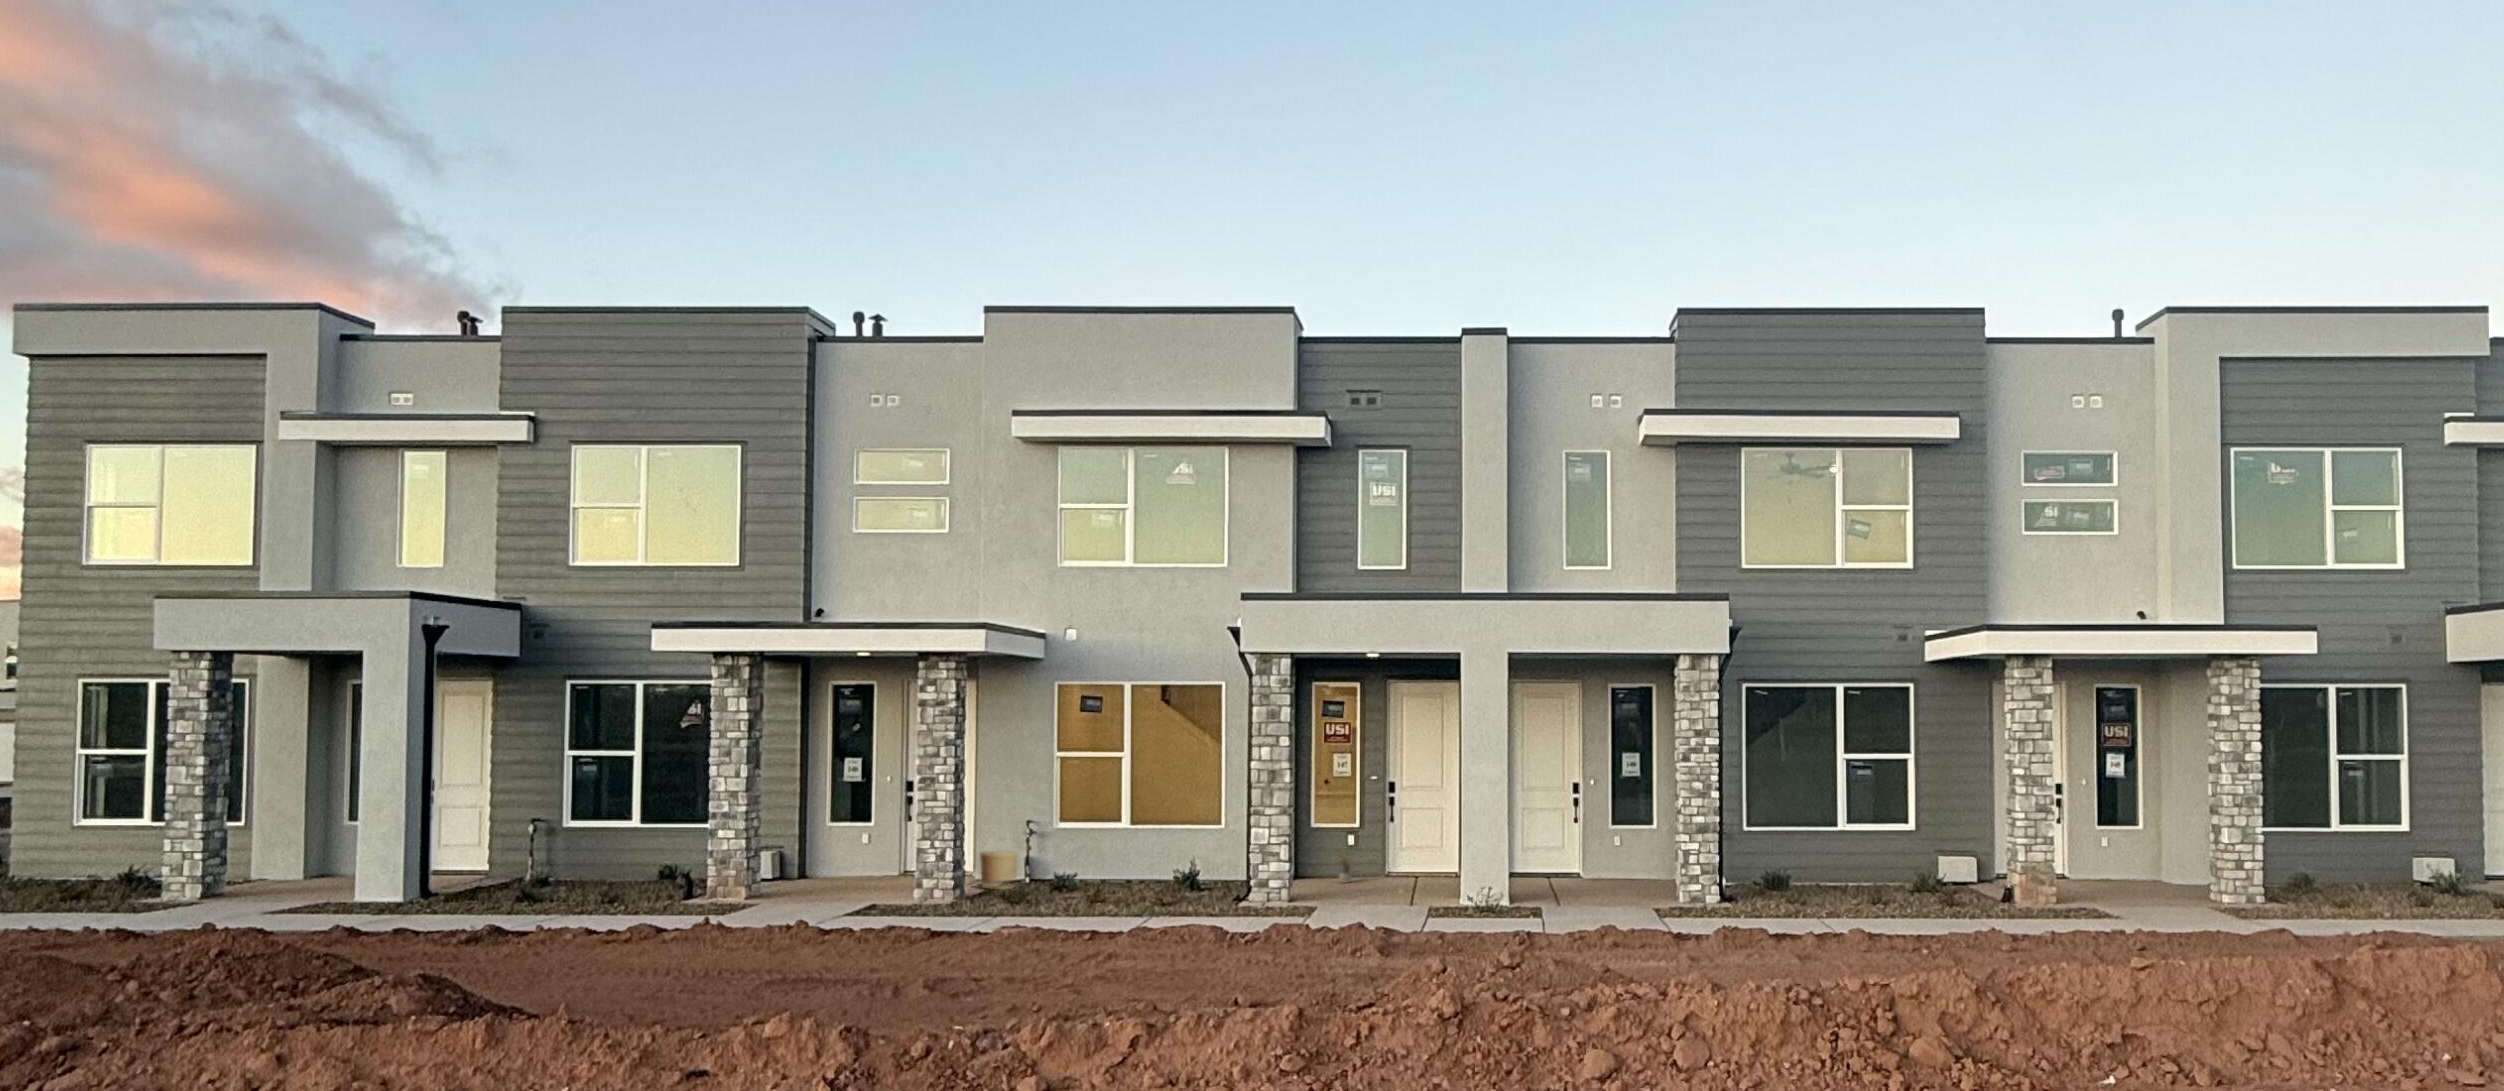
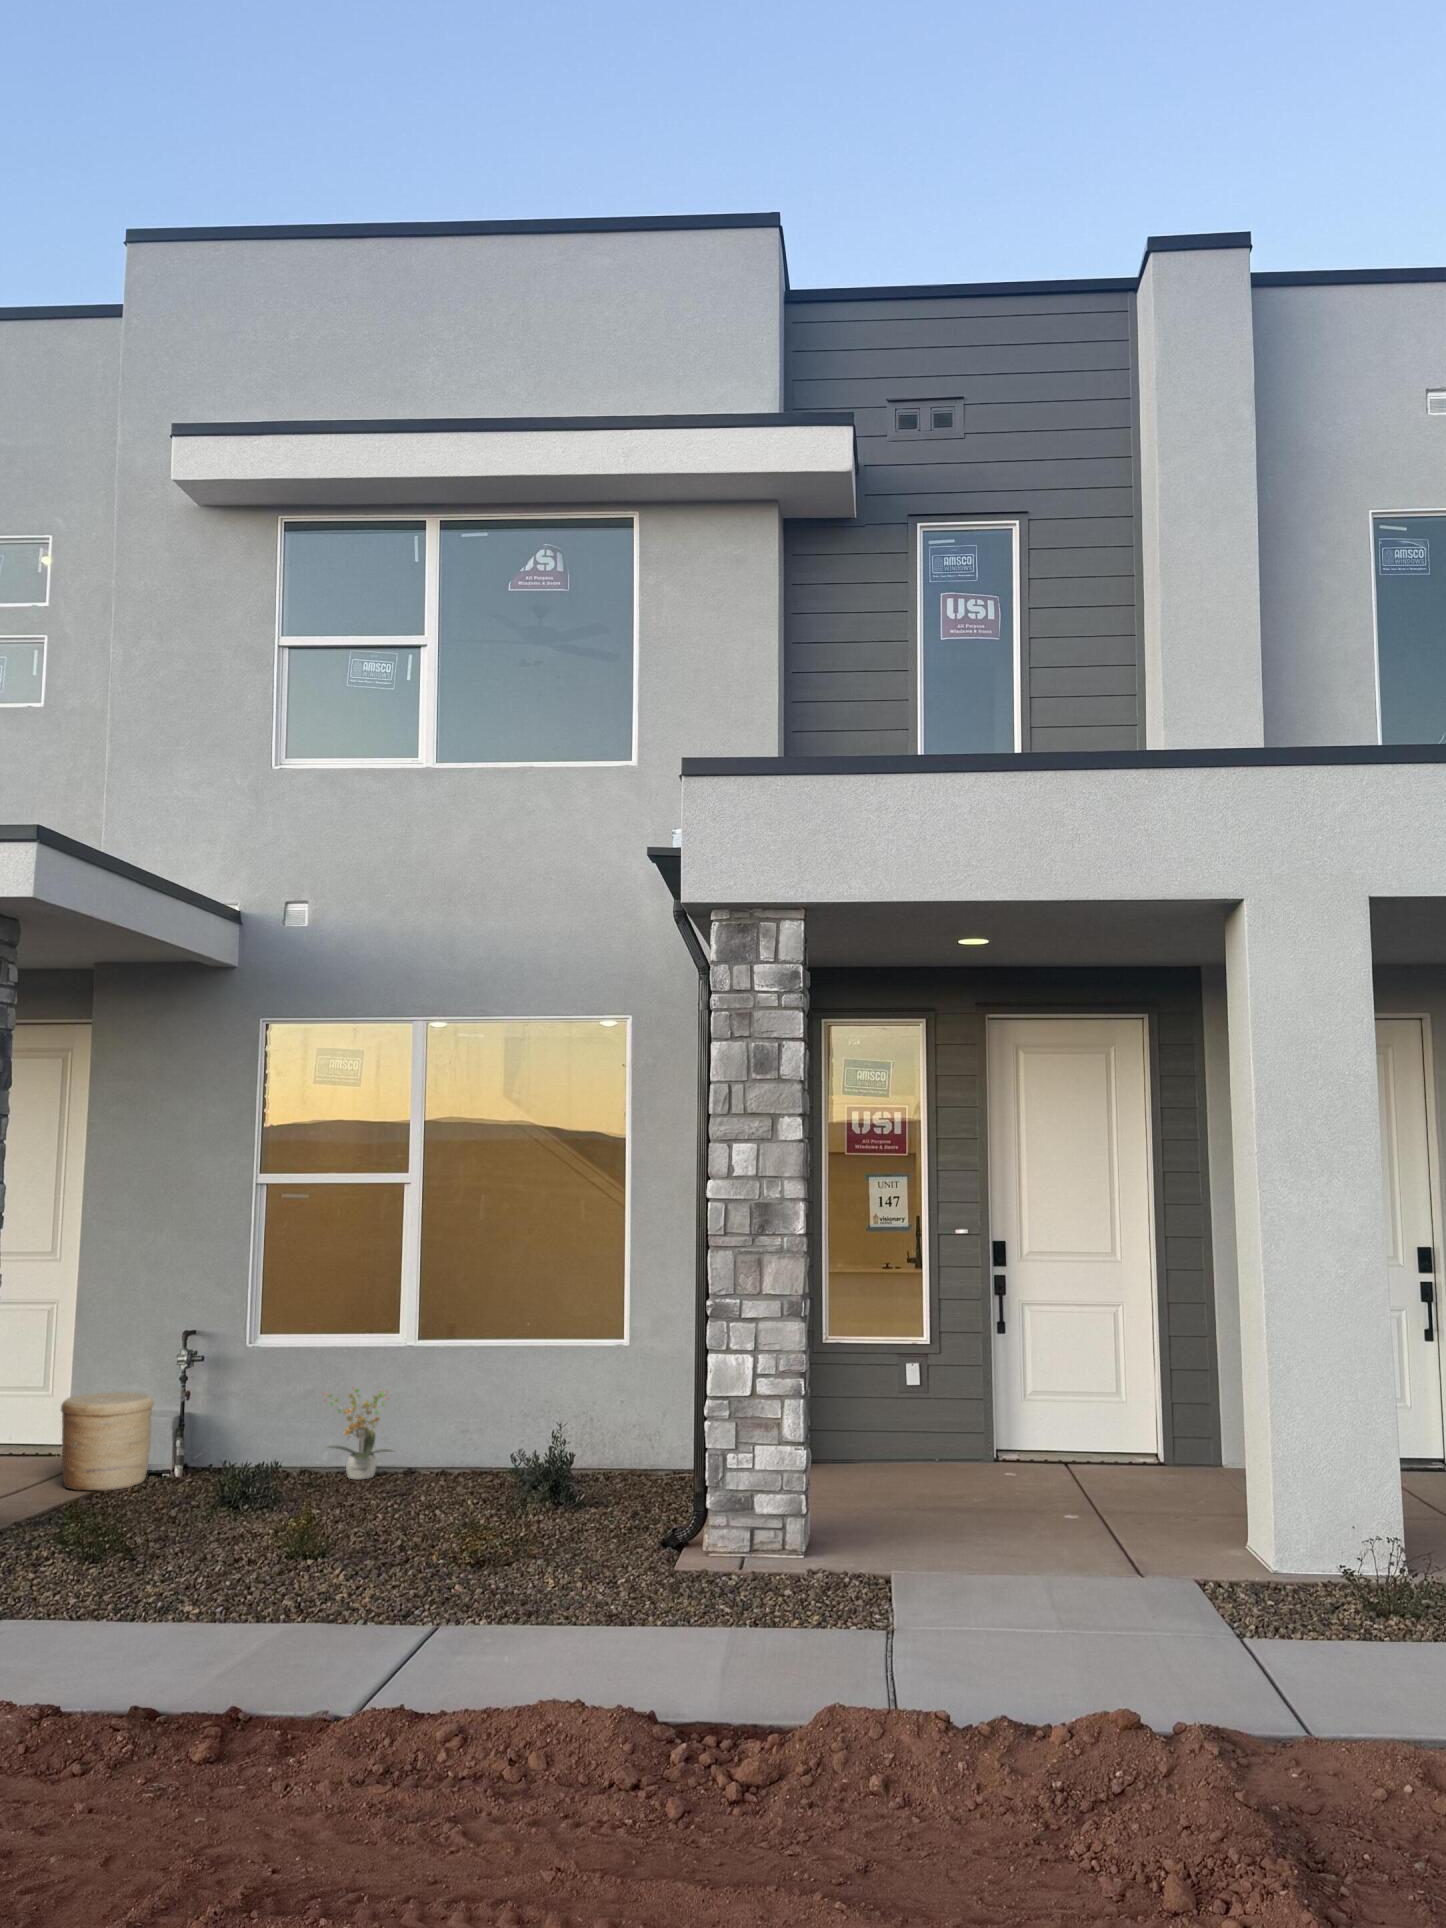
potted plant: present [1336,845,1351,883] -> present [328,1389,393,1480]

